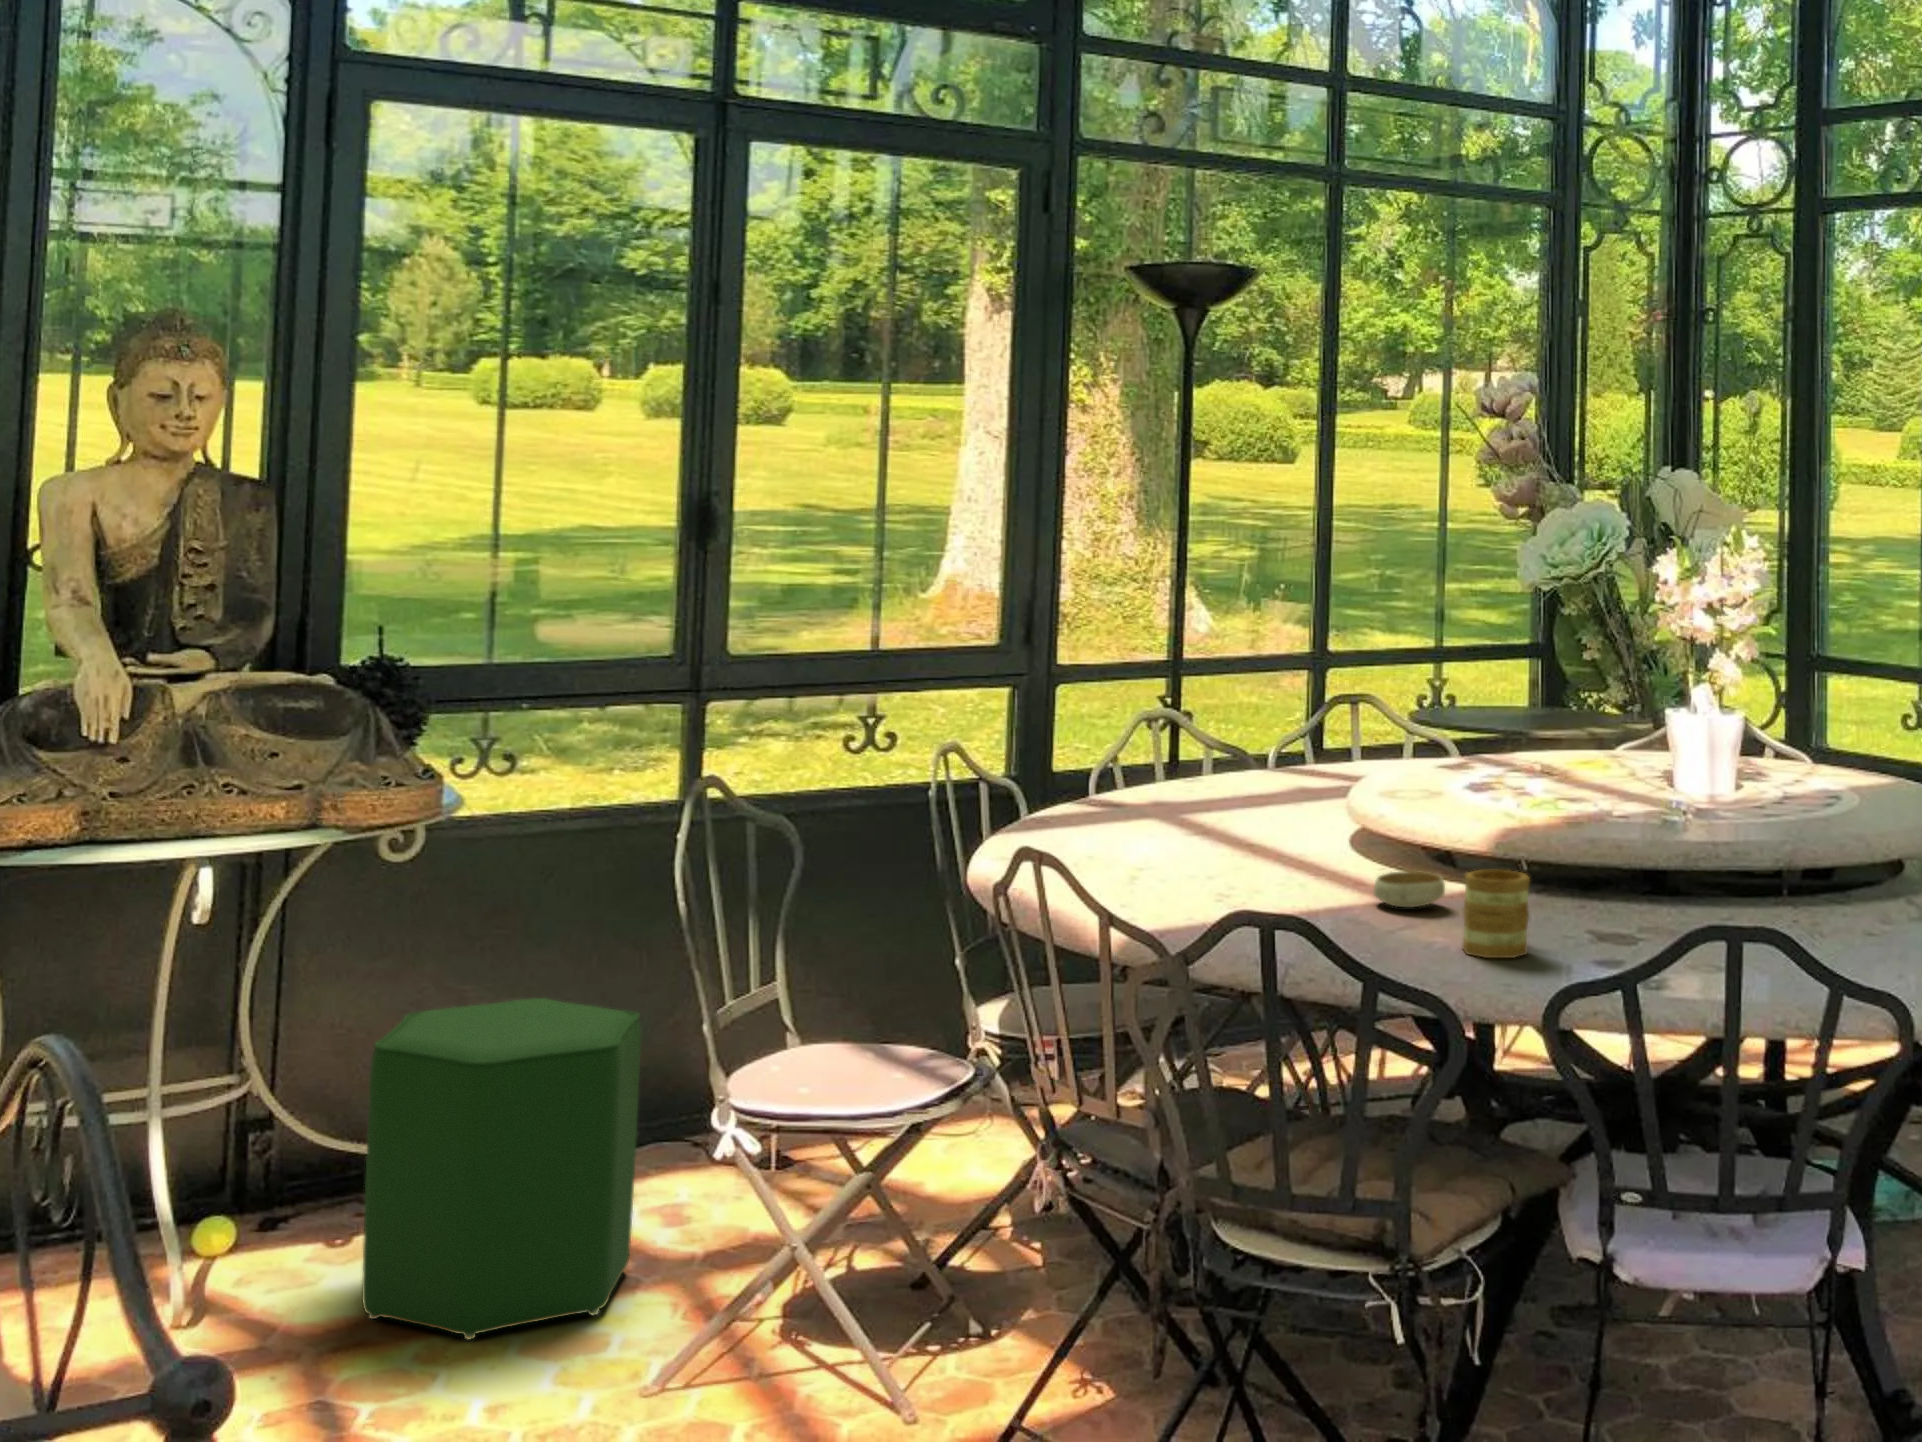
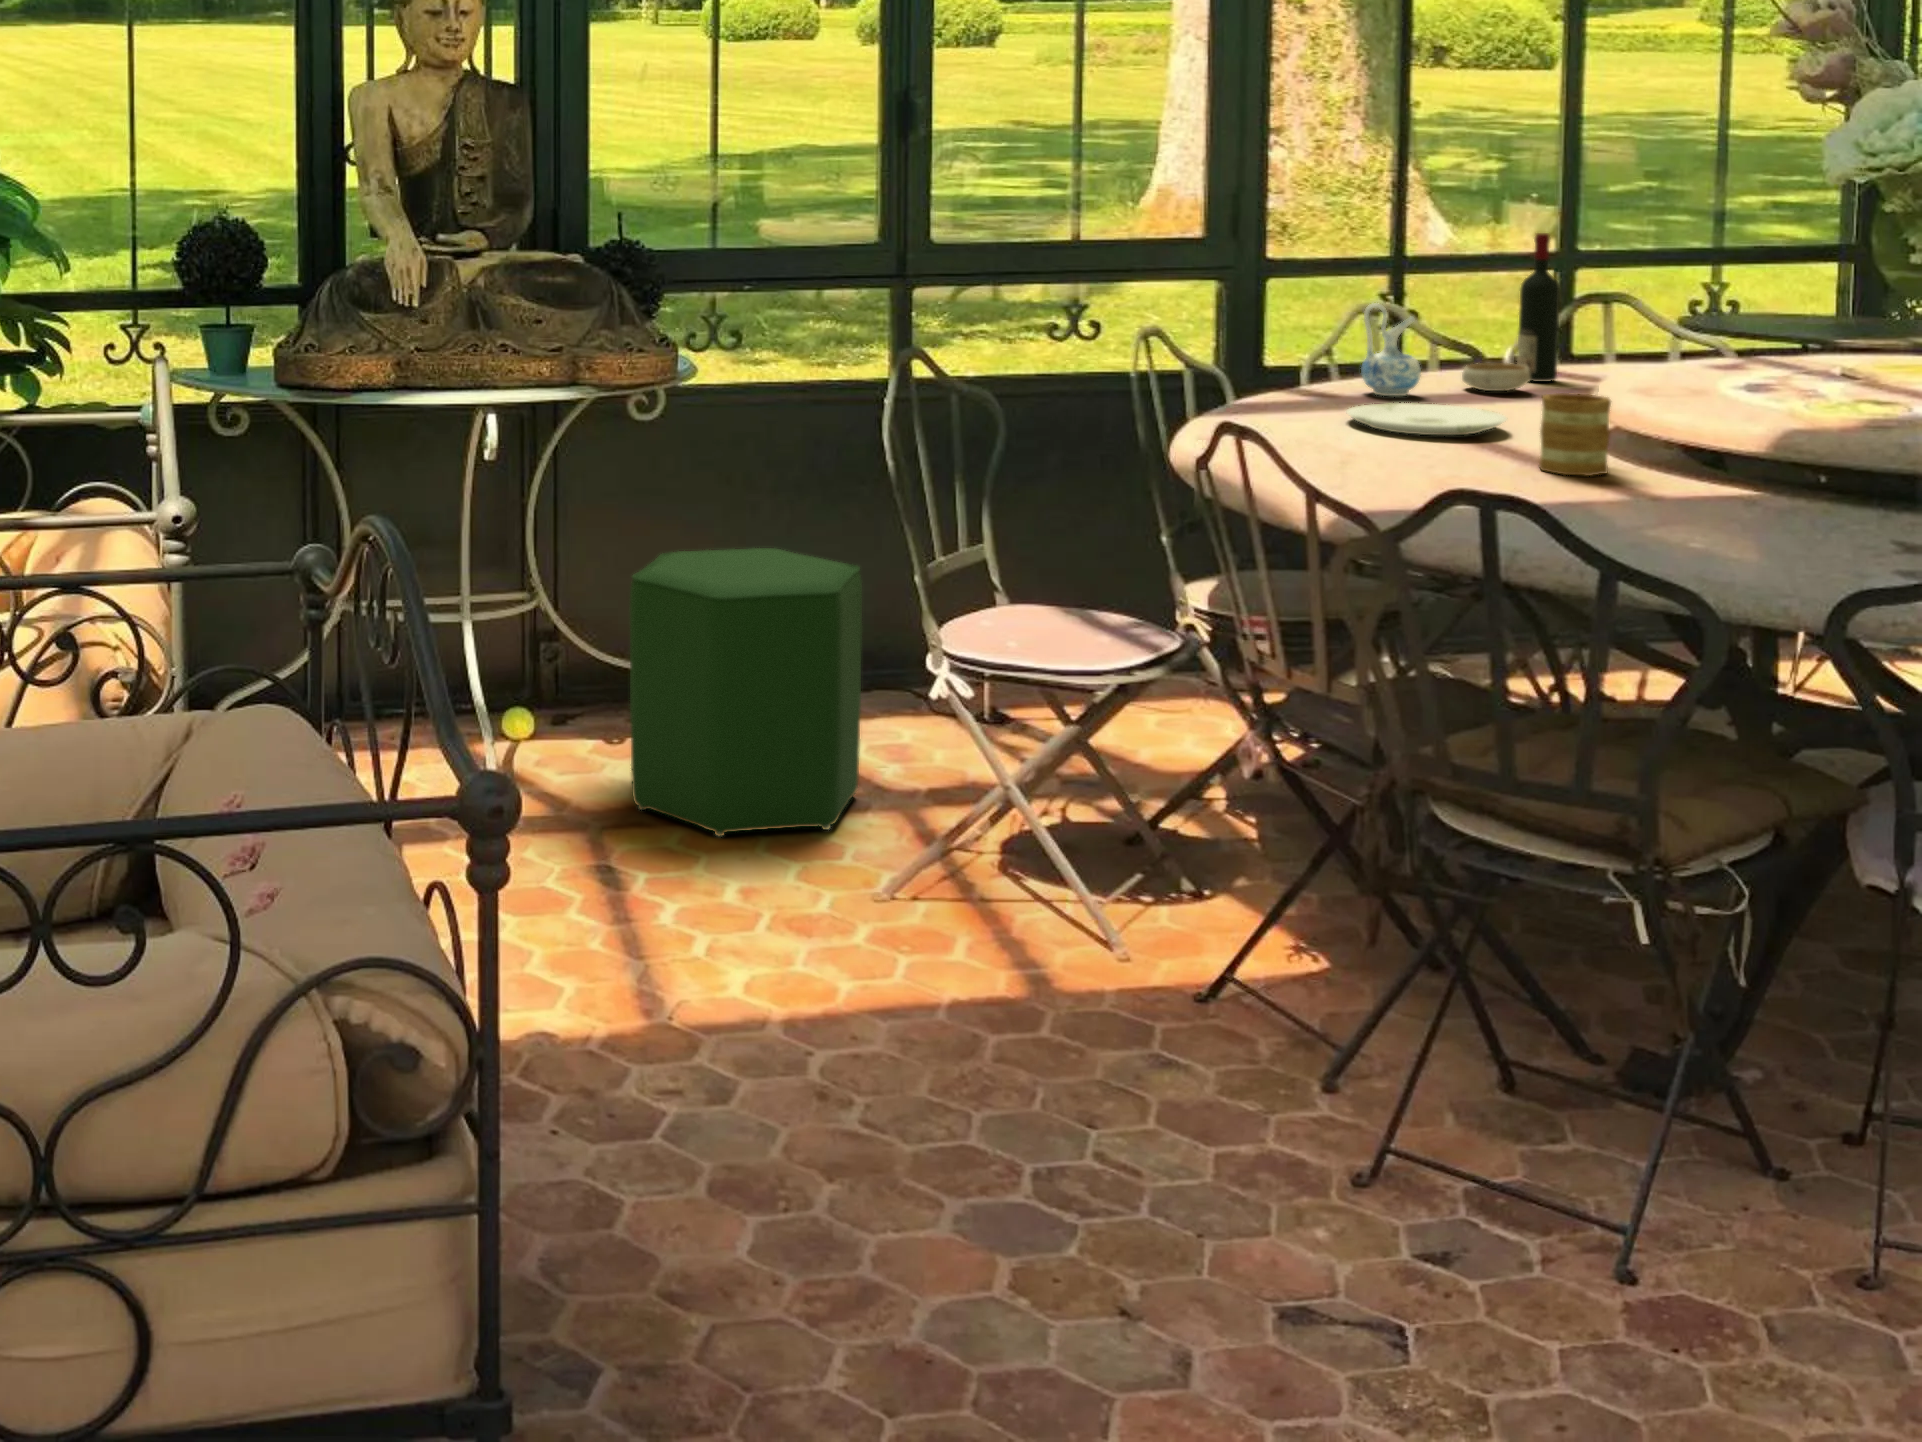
wine bottle: none [1282,647,1319,788] -> present [1517,233,1560,382]
ceramic pitcher: none [1147,719,1200,809] -> present [1361,303,1421,396]
plate: none [1135,817,1277,850] -> present [1347,403,1507,435]
mug: present [1462,870,1530,958] -> present [1539,393,1611,476]
bowl: present [1374,871,1445,907] -> present [1462,363,1530,391]

